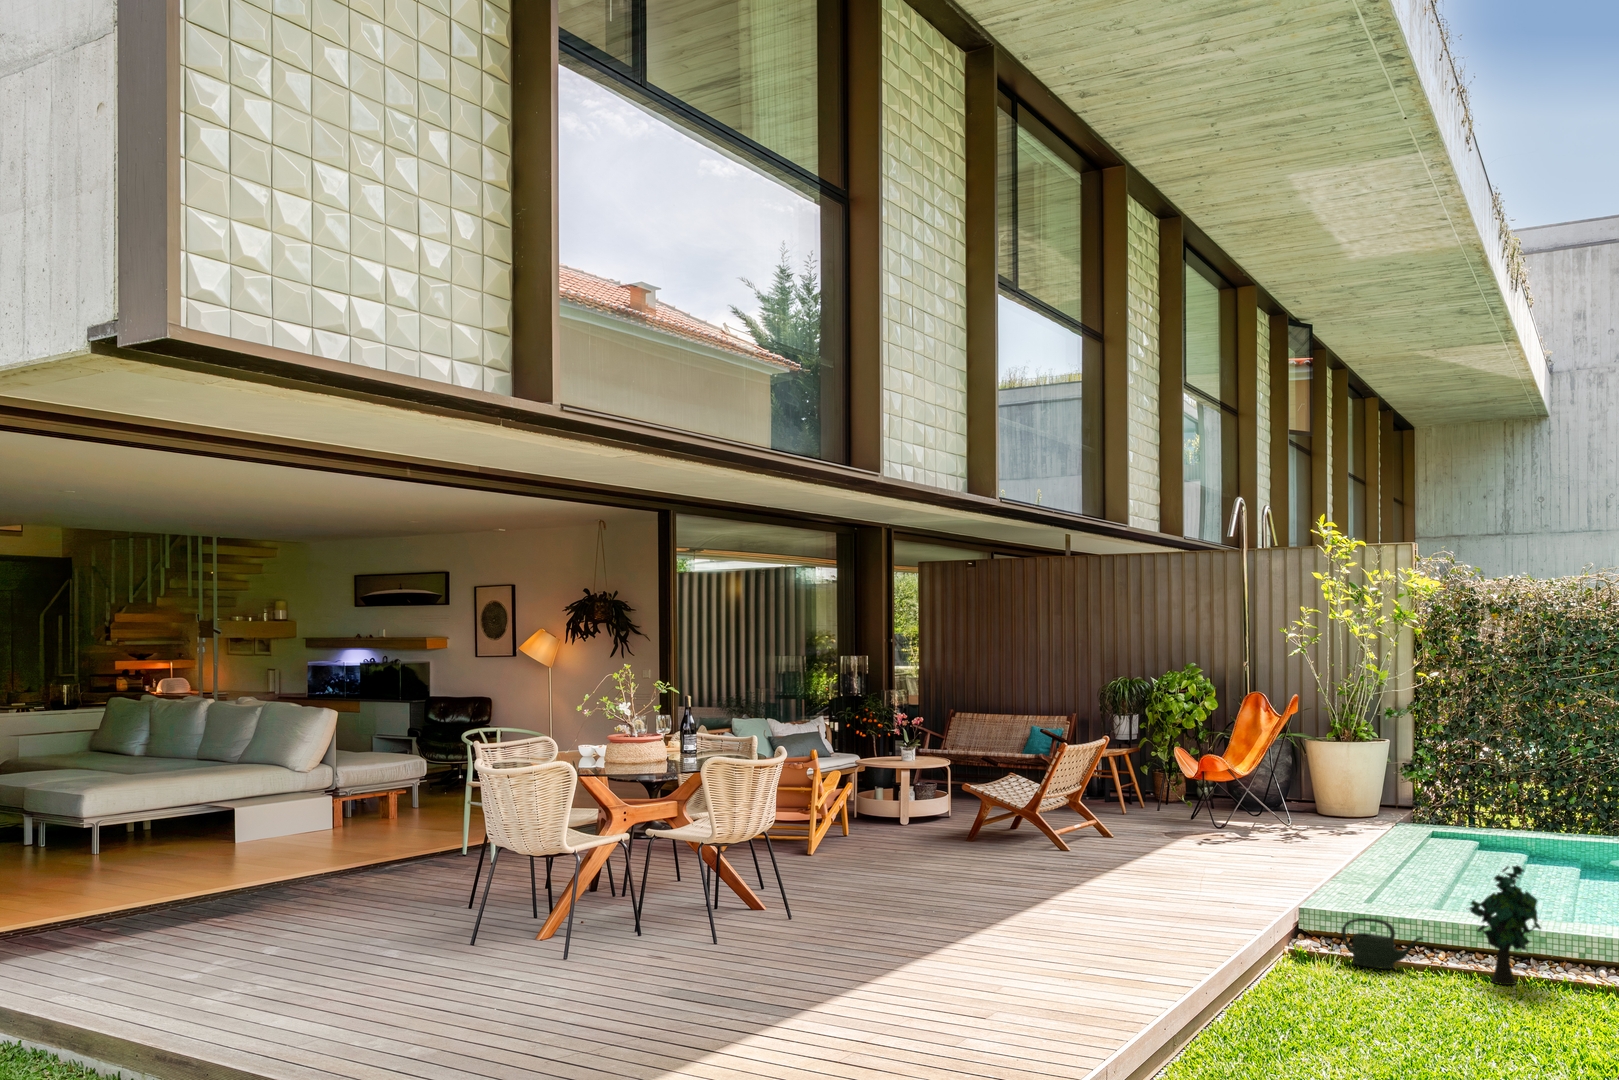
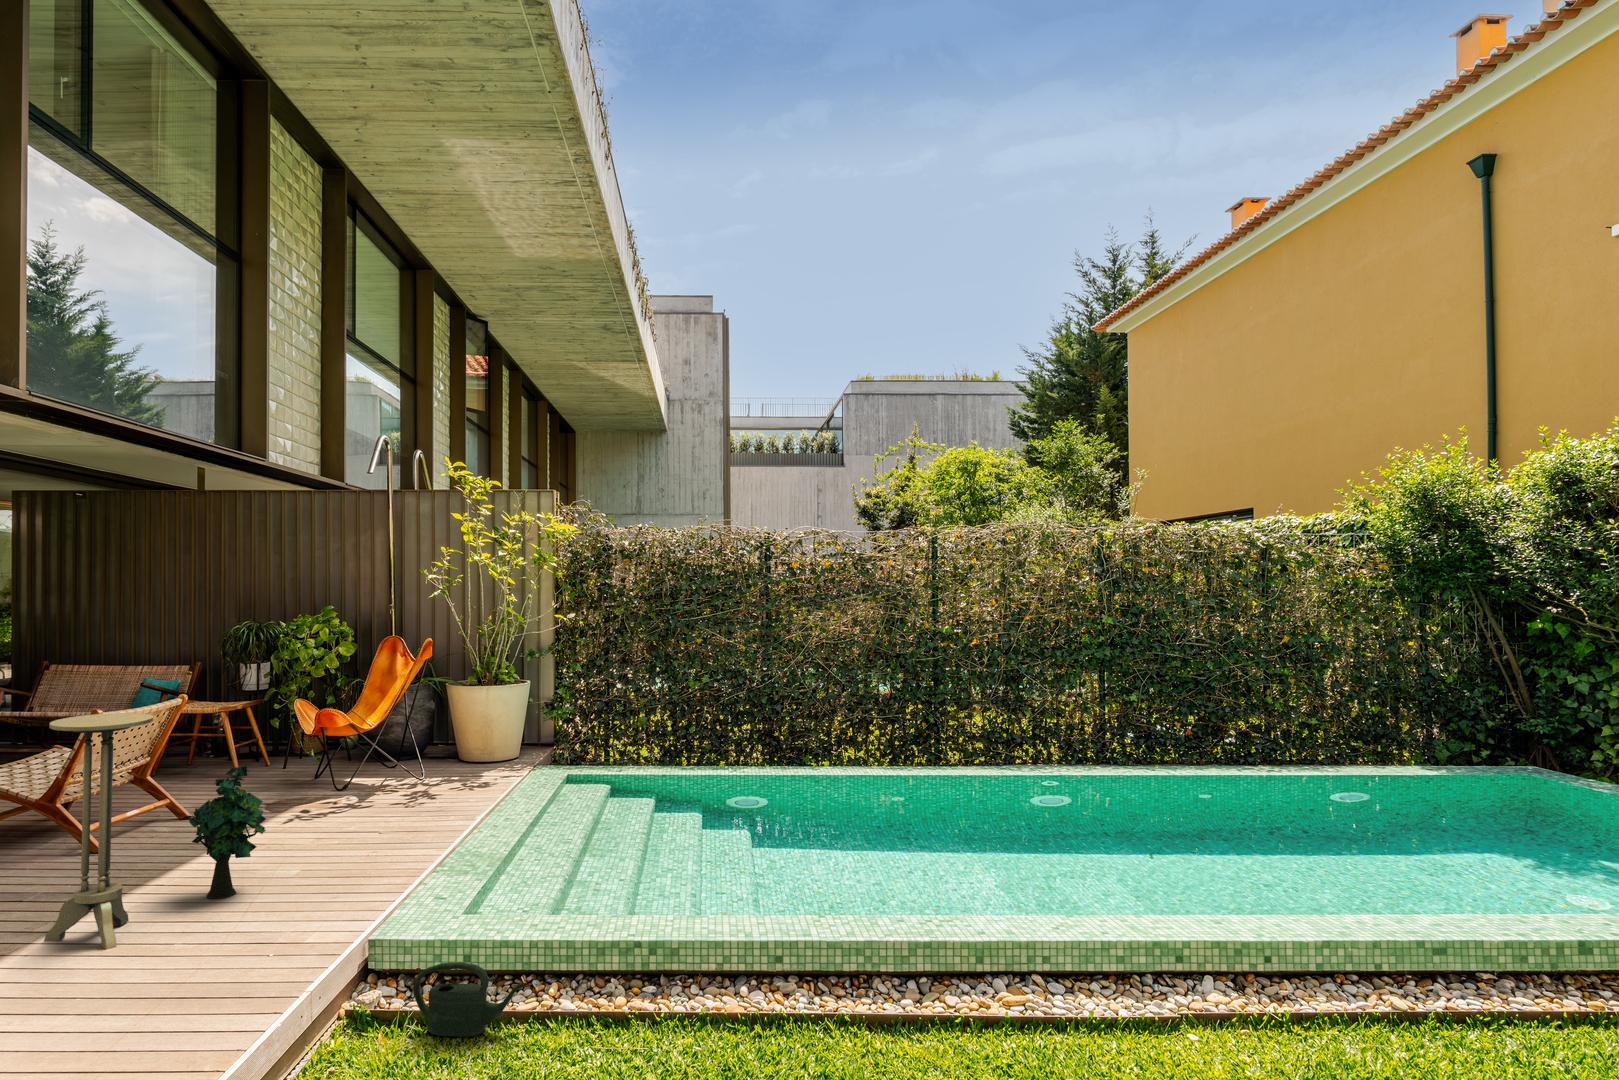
side table: none [1085,737,1144,893] -> present [44,713,153,949]
decorative plant: present [1469,865,1541,985] -> present [179,766,266,899]

